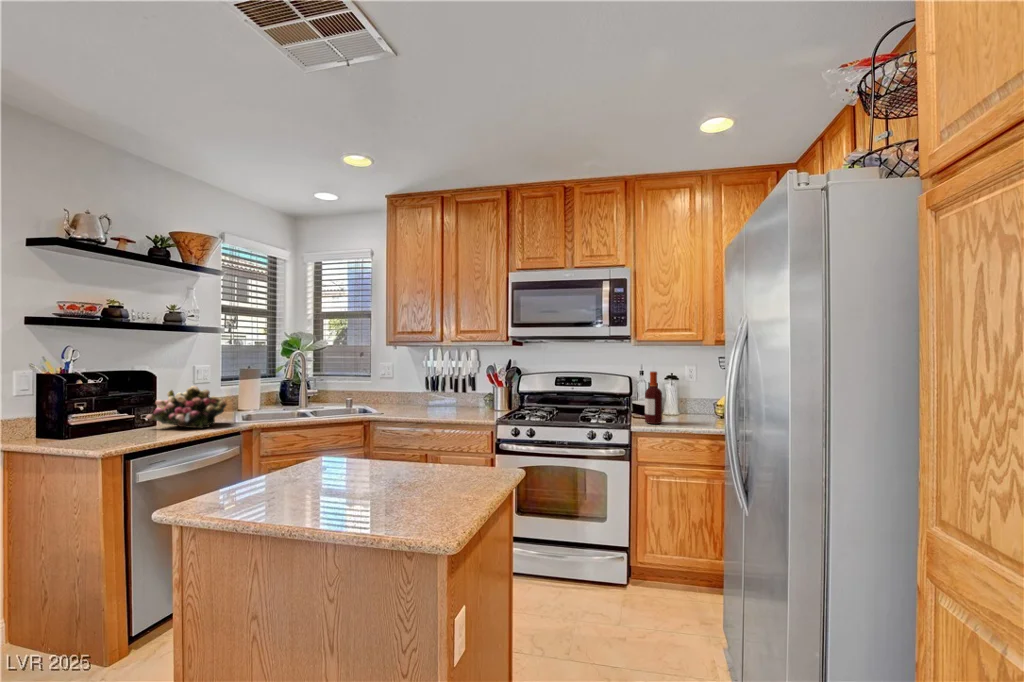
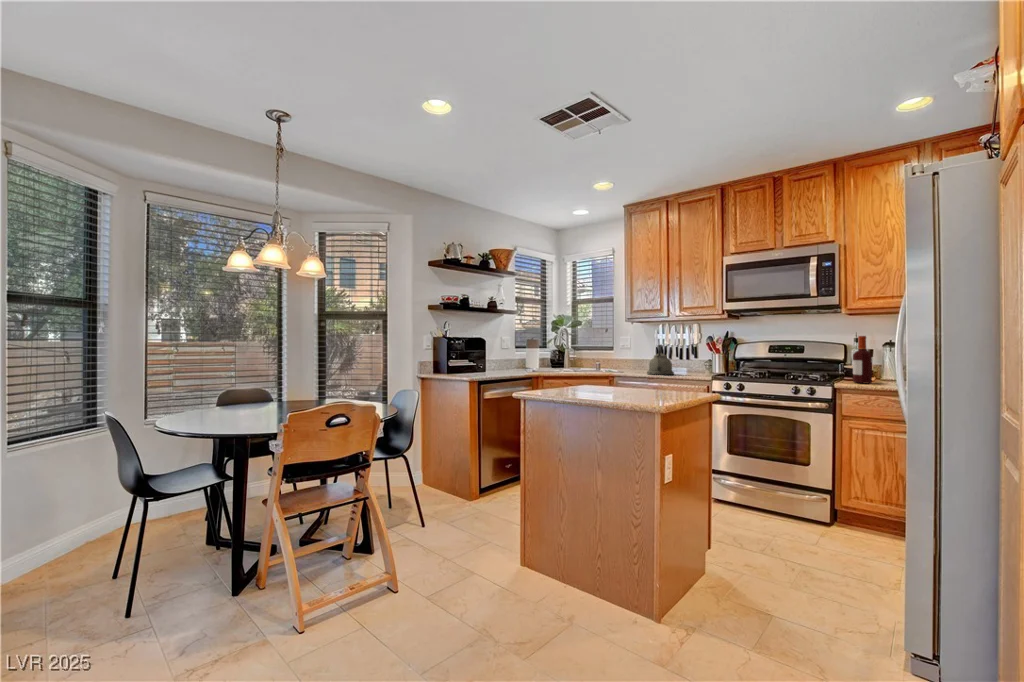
kettle: none [417,378,452,419] -> present [647,345,674,375]
flower arrangement: present [146,386,227,428] -> none [479,348,521,373]

